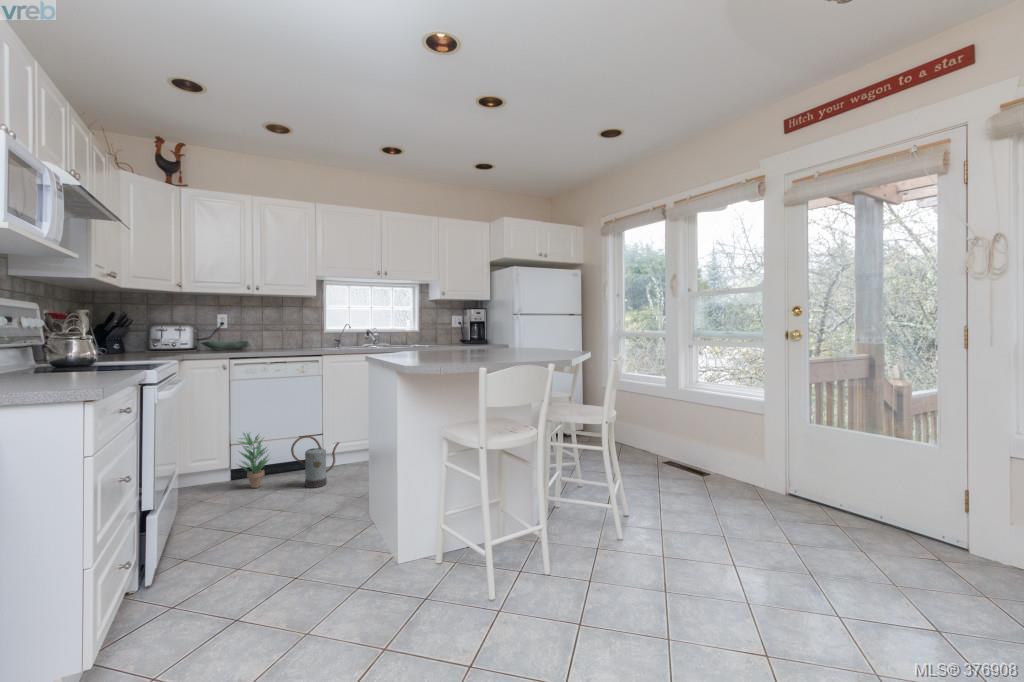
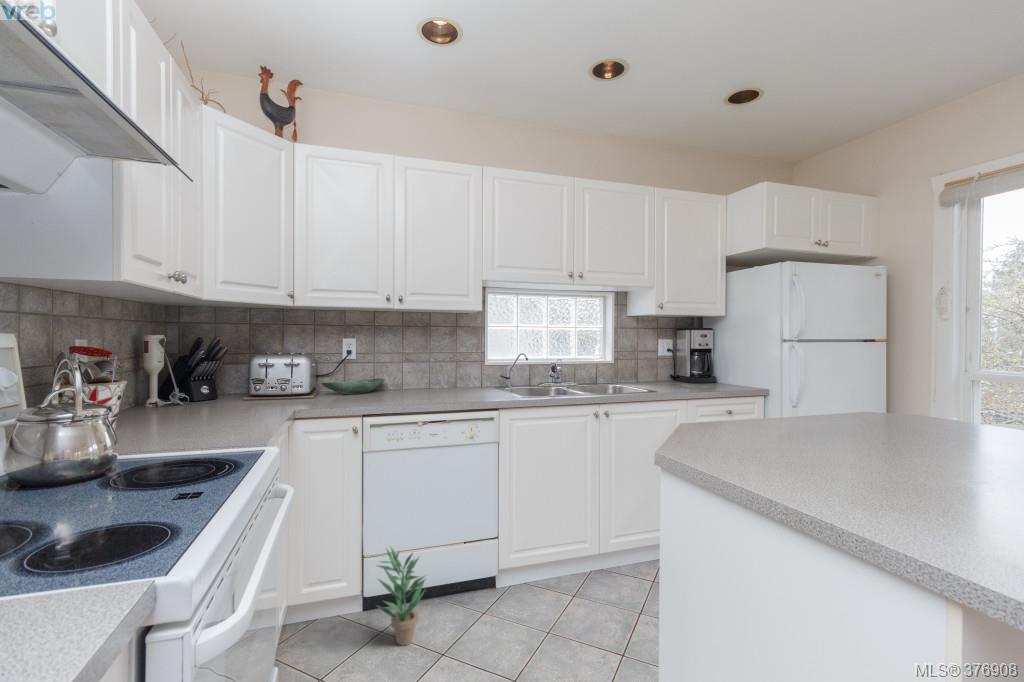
watering can: present [291,436,339,488] -> none [466,562,541,659]

